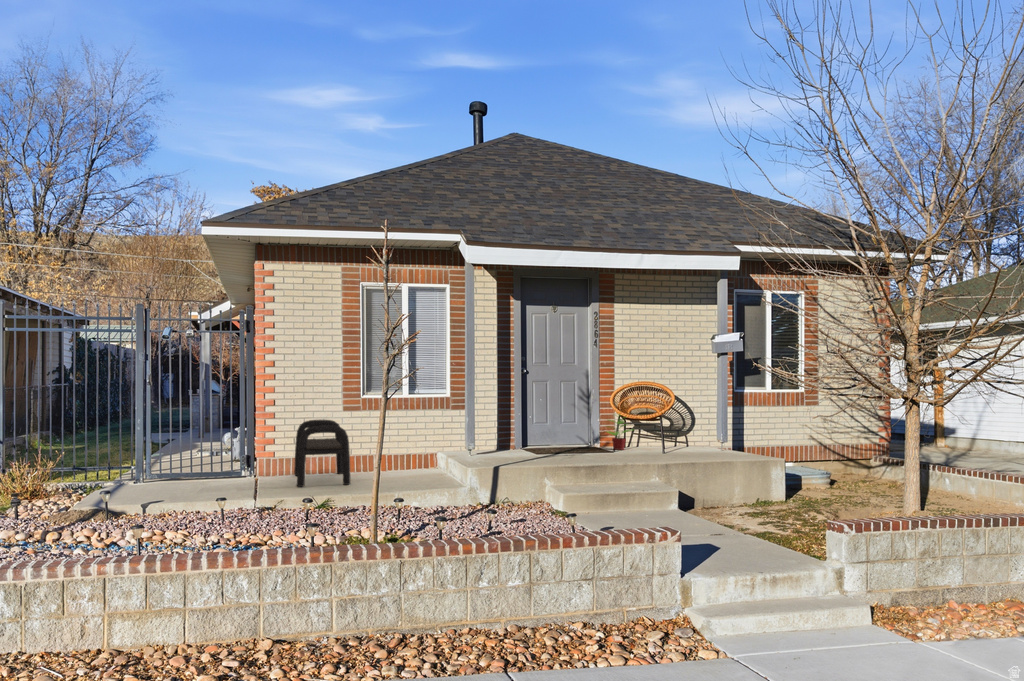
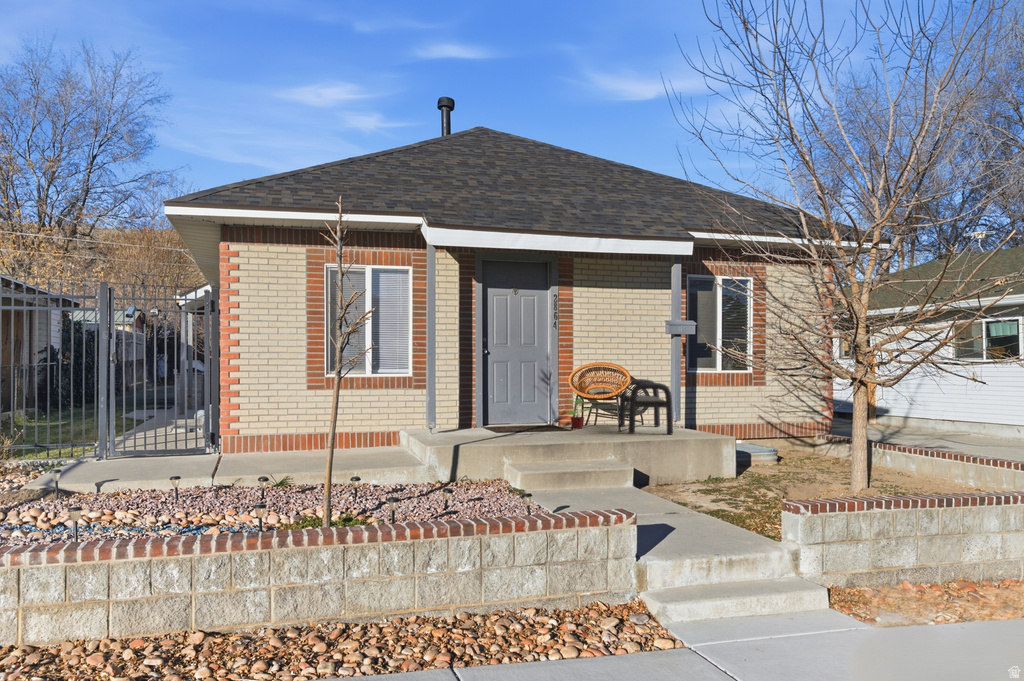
bench: present [294,420,350,487] -> present [619,379,673,434]

